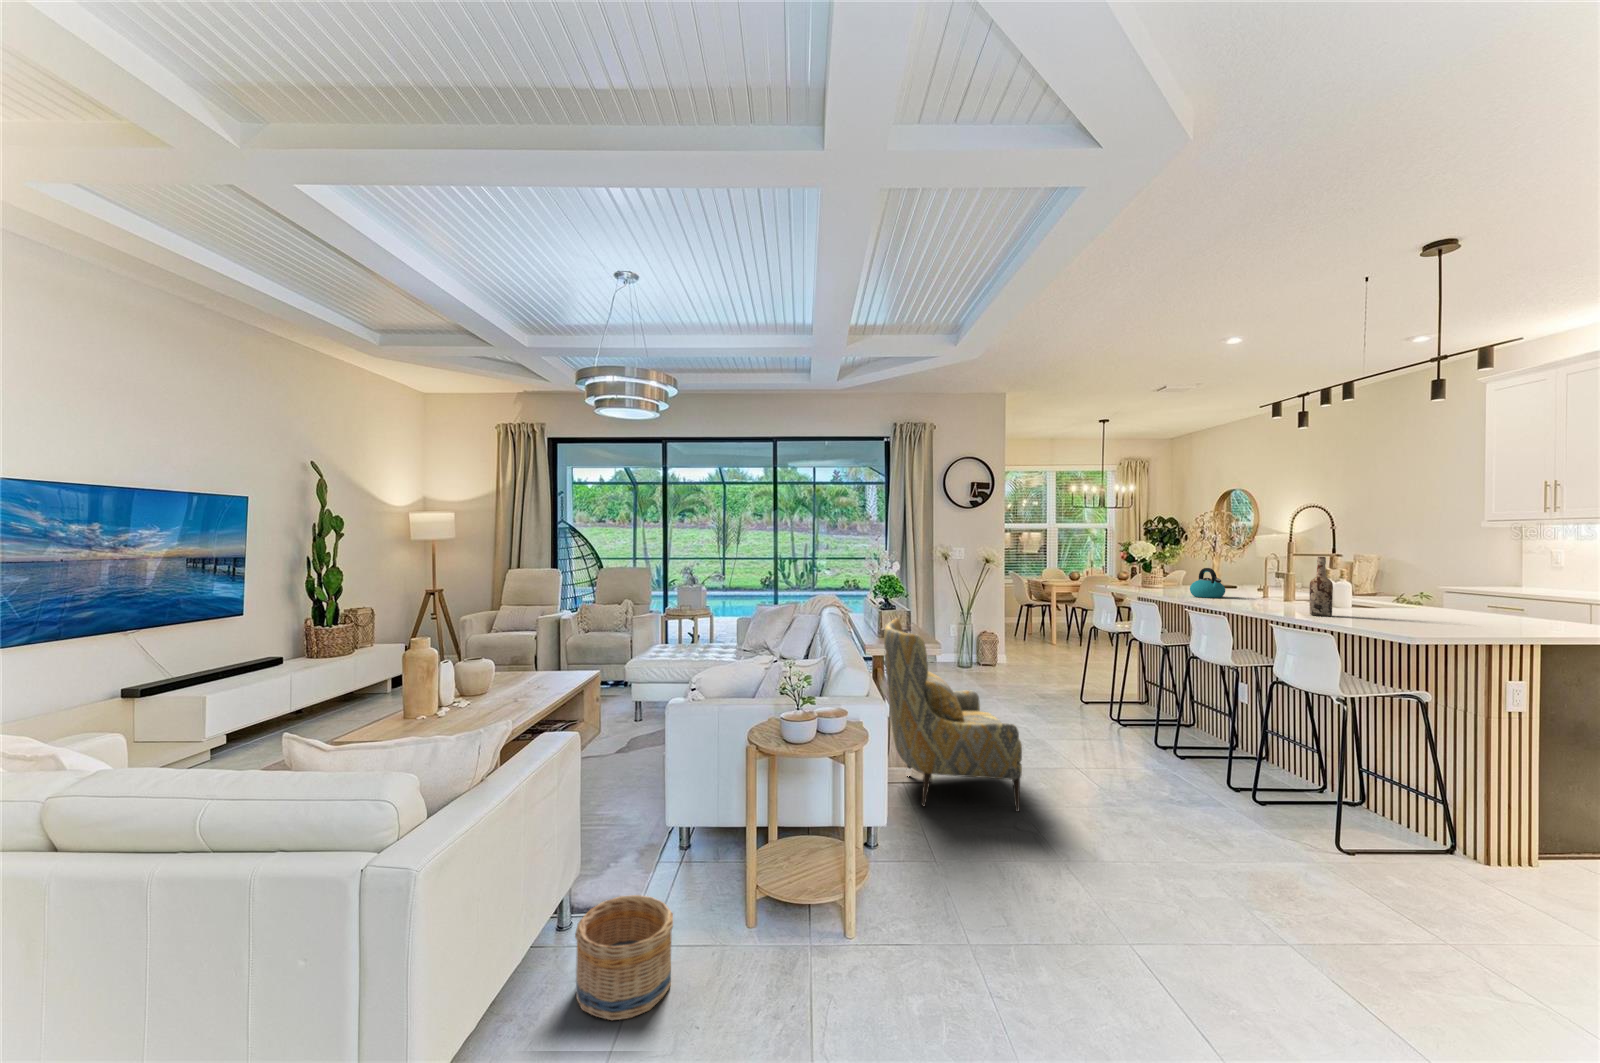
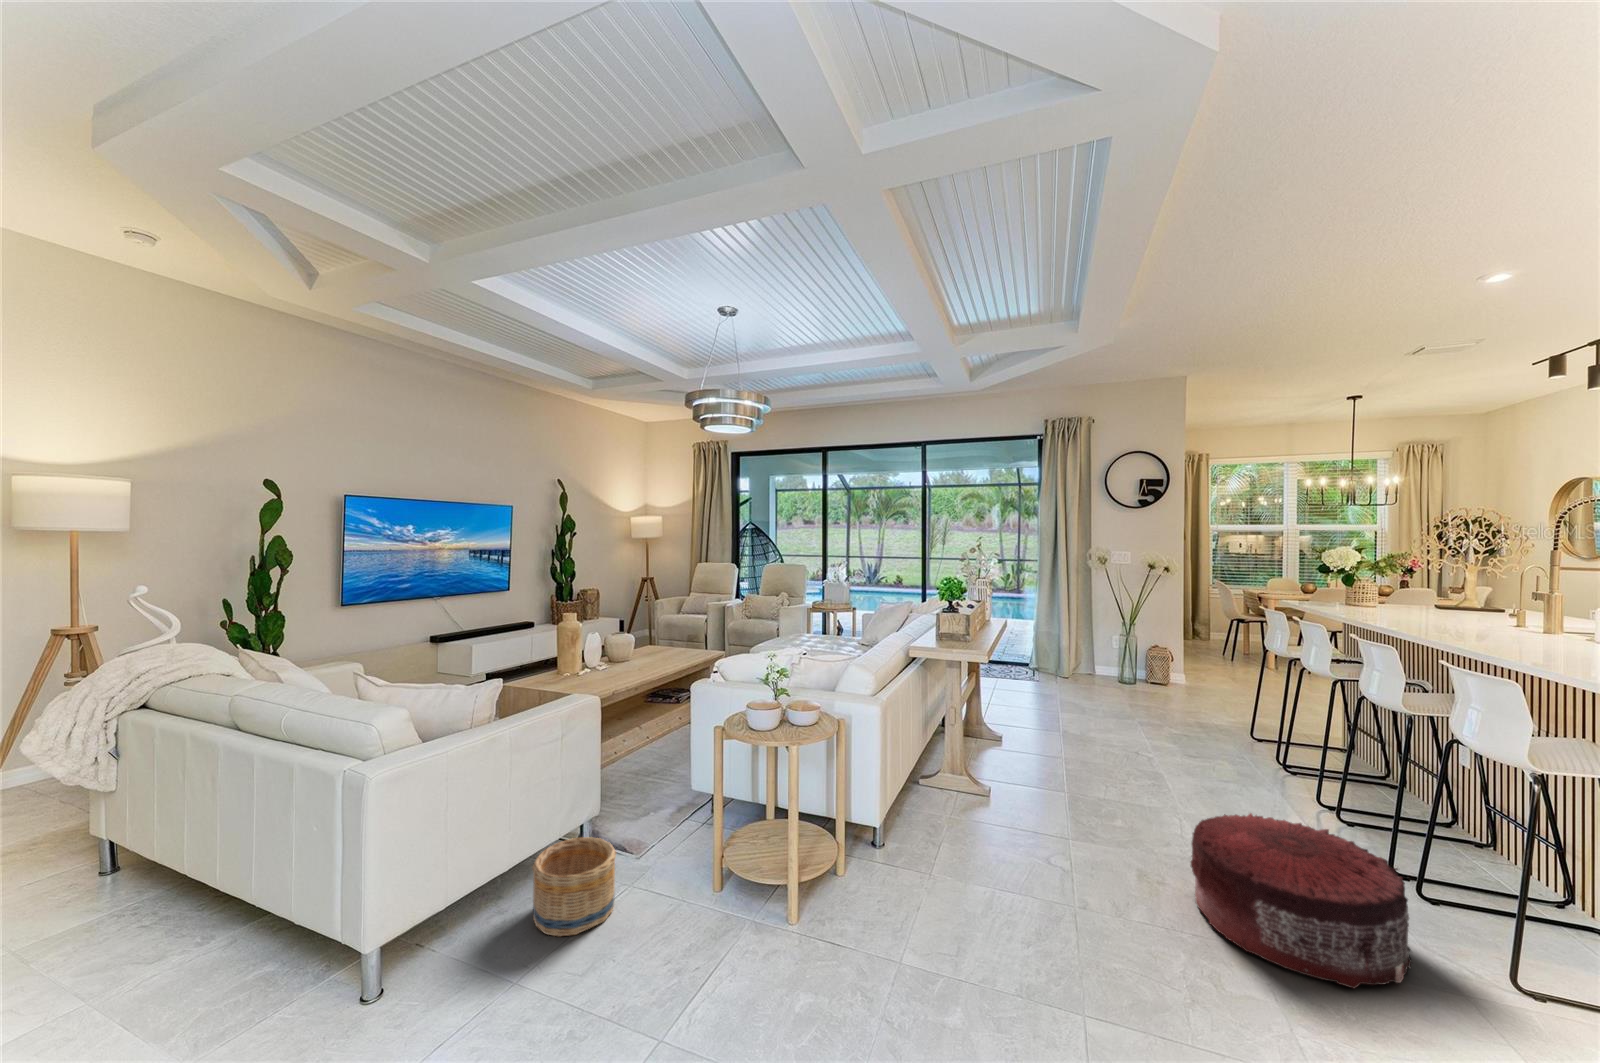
wine bottle: present [1310,557,1333,616] -> none [1524,574,1565,659]
kettle: present [1190,568,1225,598] -> none [1389,584,1445,623]
armchair: present [884,619,1022,812] -> none [928,623,1061,843]
pouf: none [1140,756,1298,872] -> present [1191,813,1412,988]

